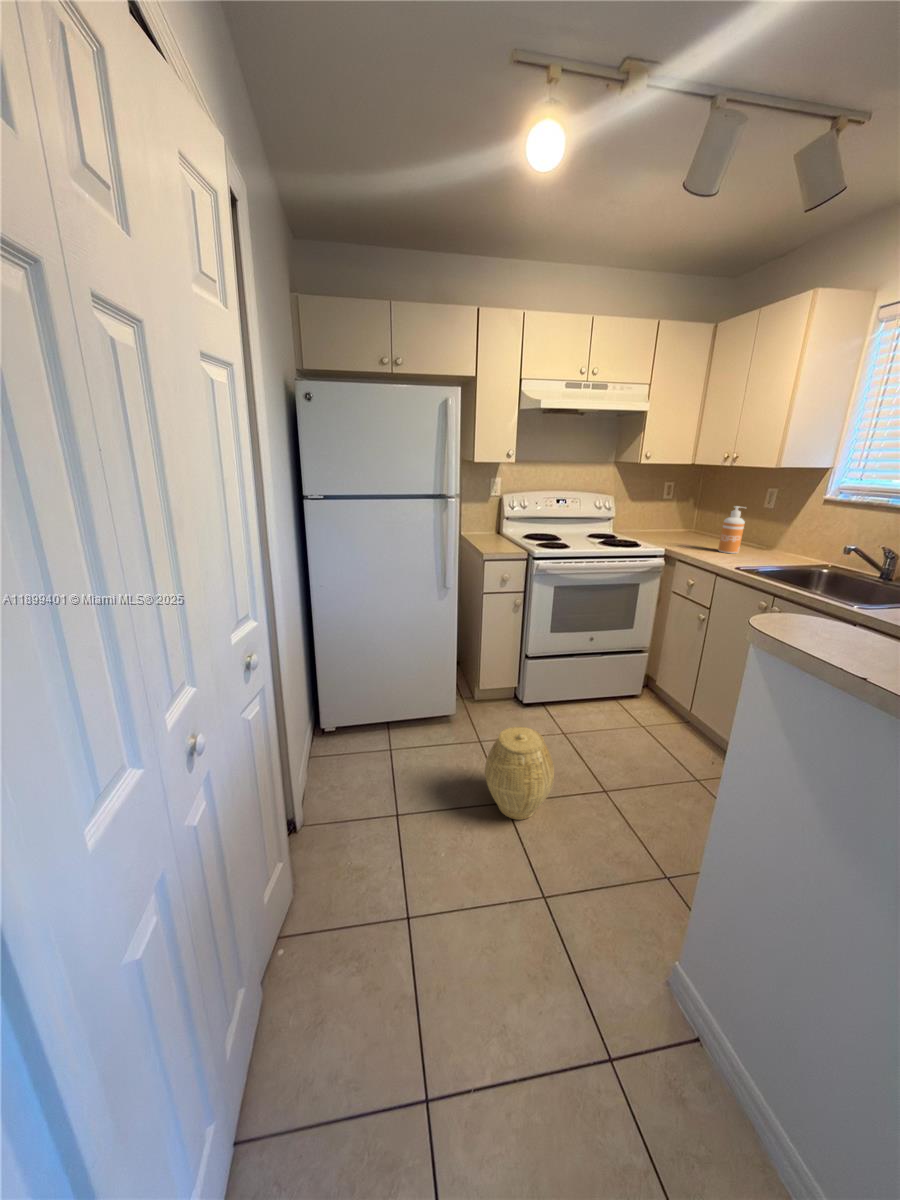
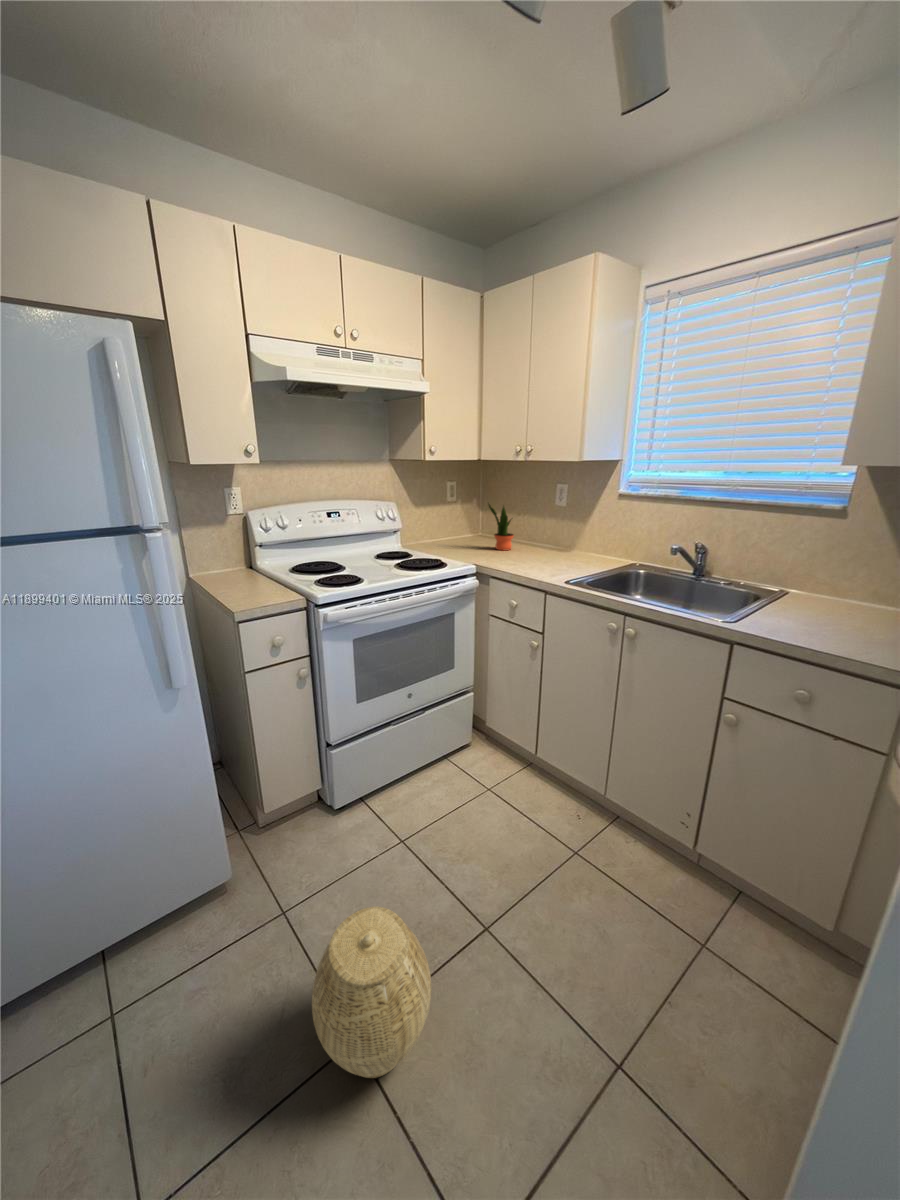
potted plant: none [694,501,718,544] -> present [489,504,514,550]
soap dispenser: present [718,506,745,554] -> none [527,507,550,561]

